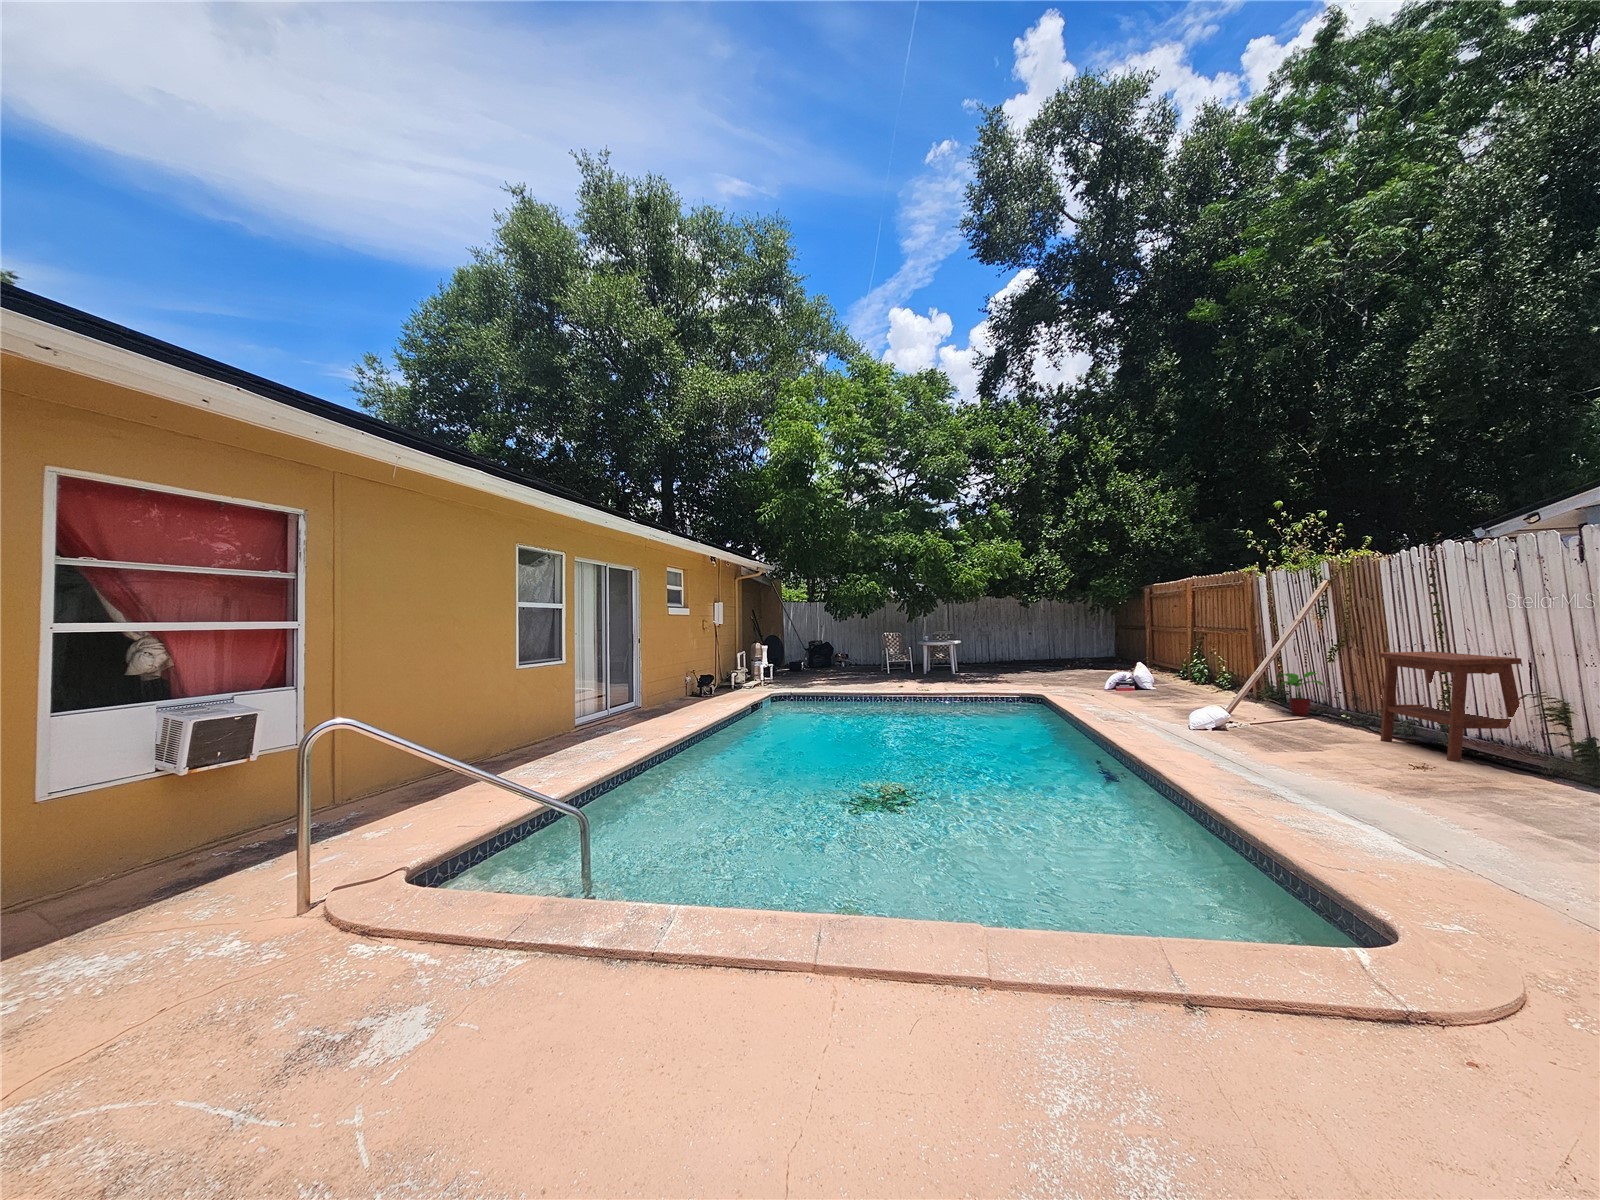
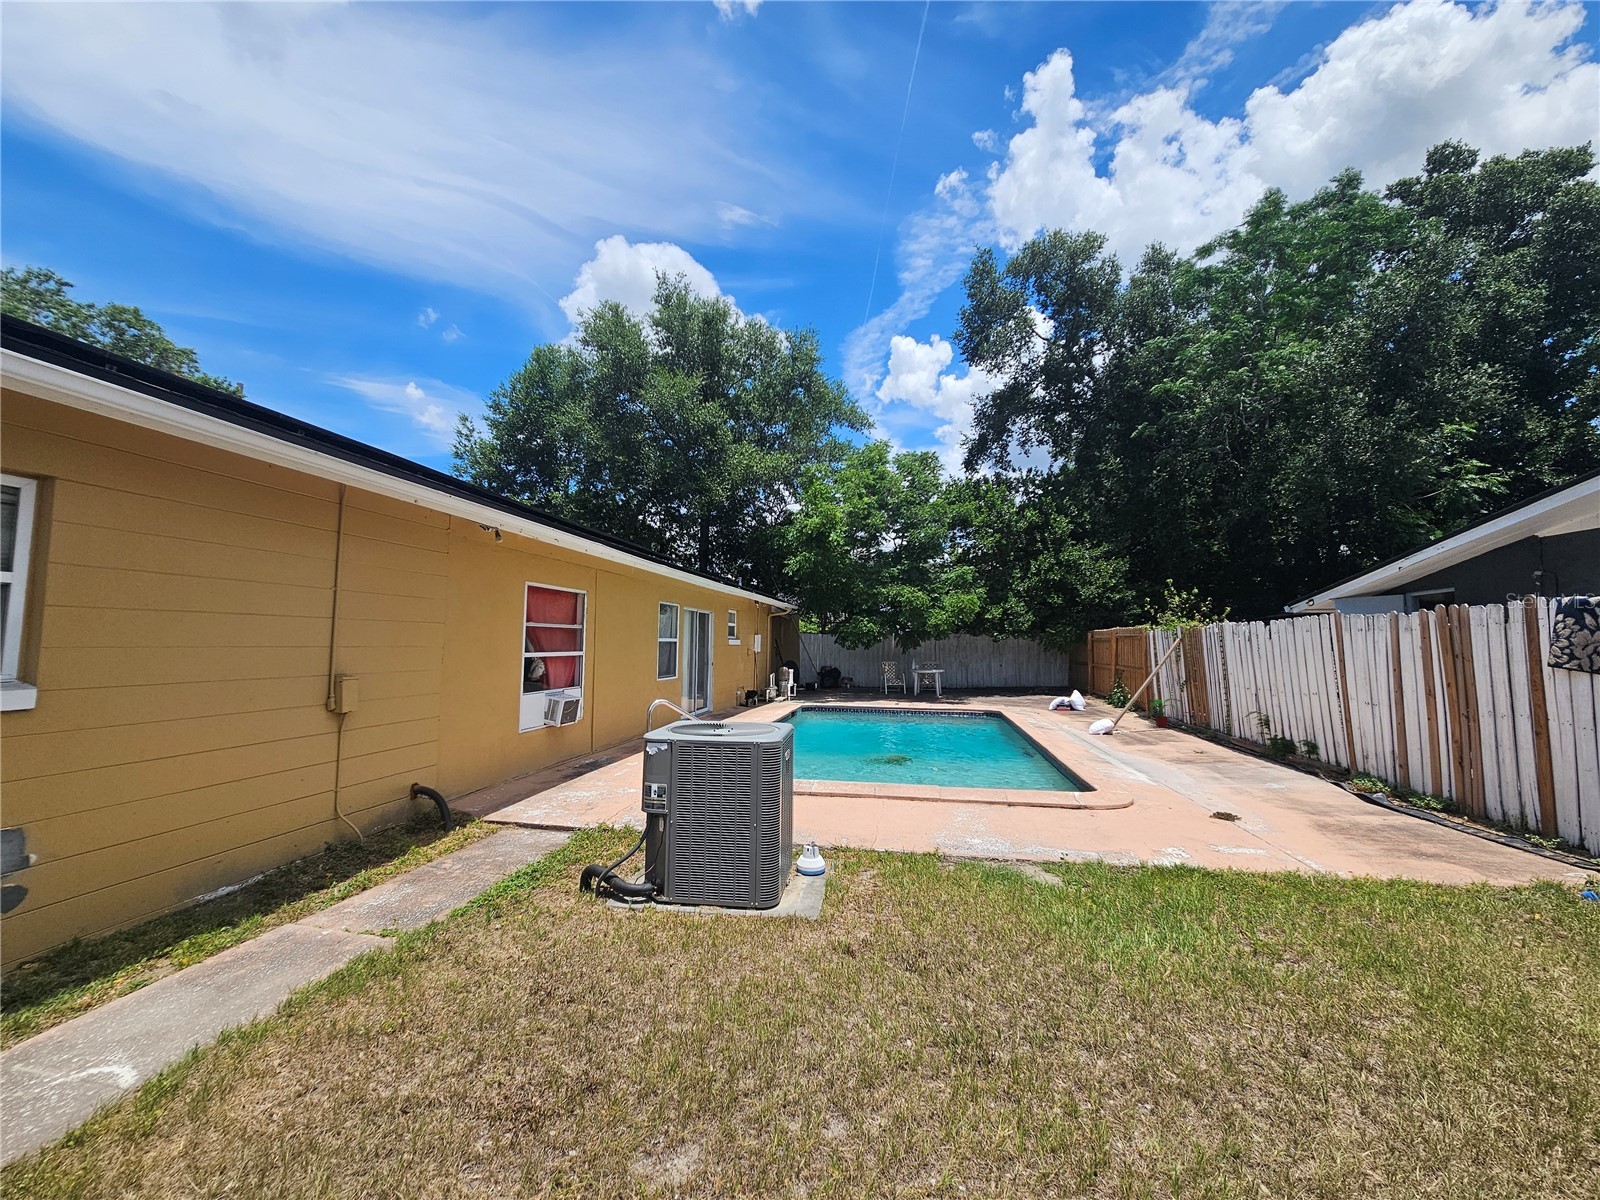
side table: present [1379,652,1522,761] -> none [1191,686,1259,752]

